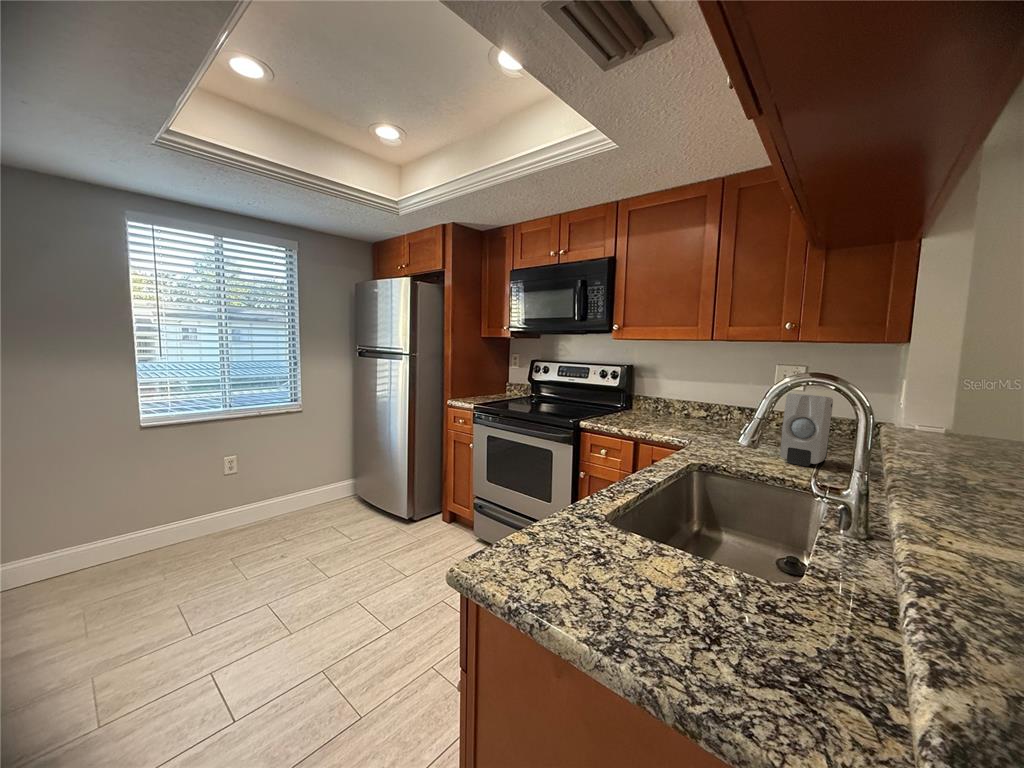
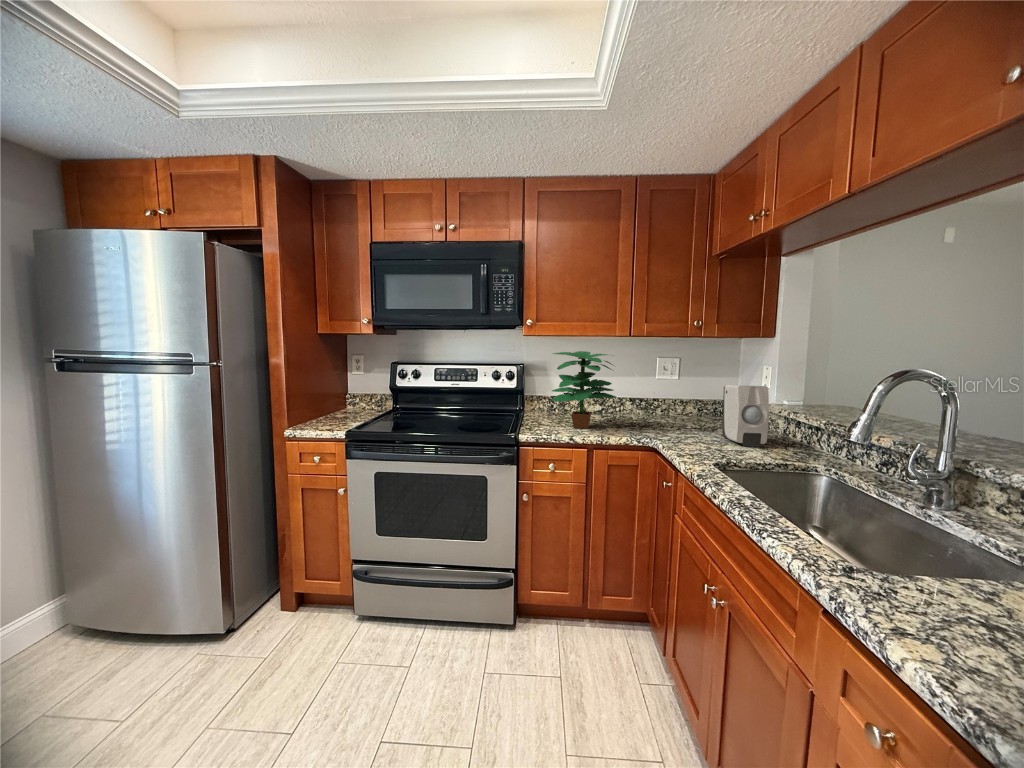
potted plant: none [624,354,701,428] -> present [552,351,616,429]

